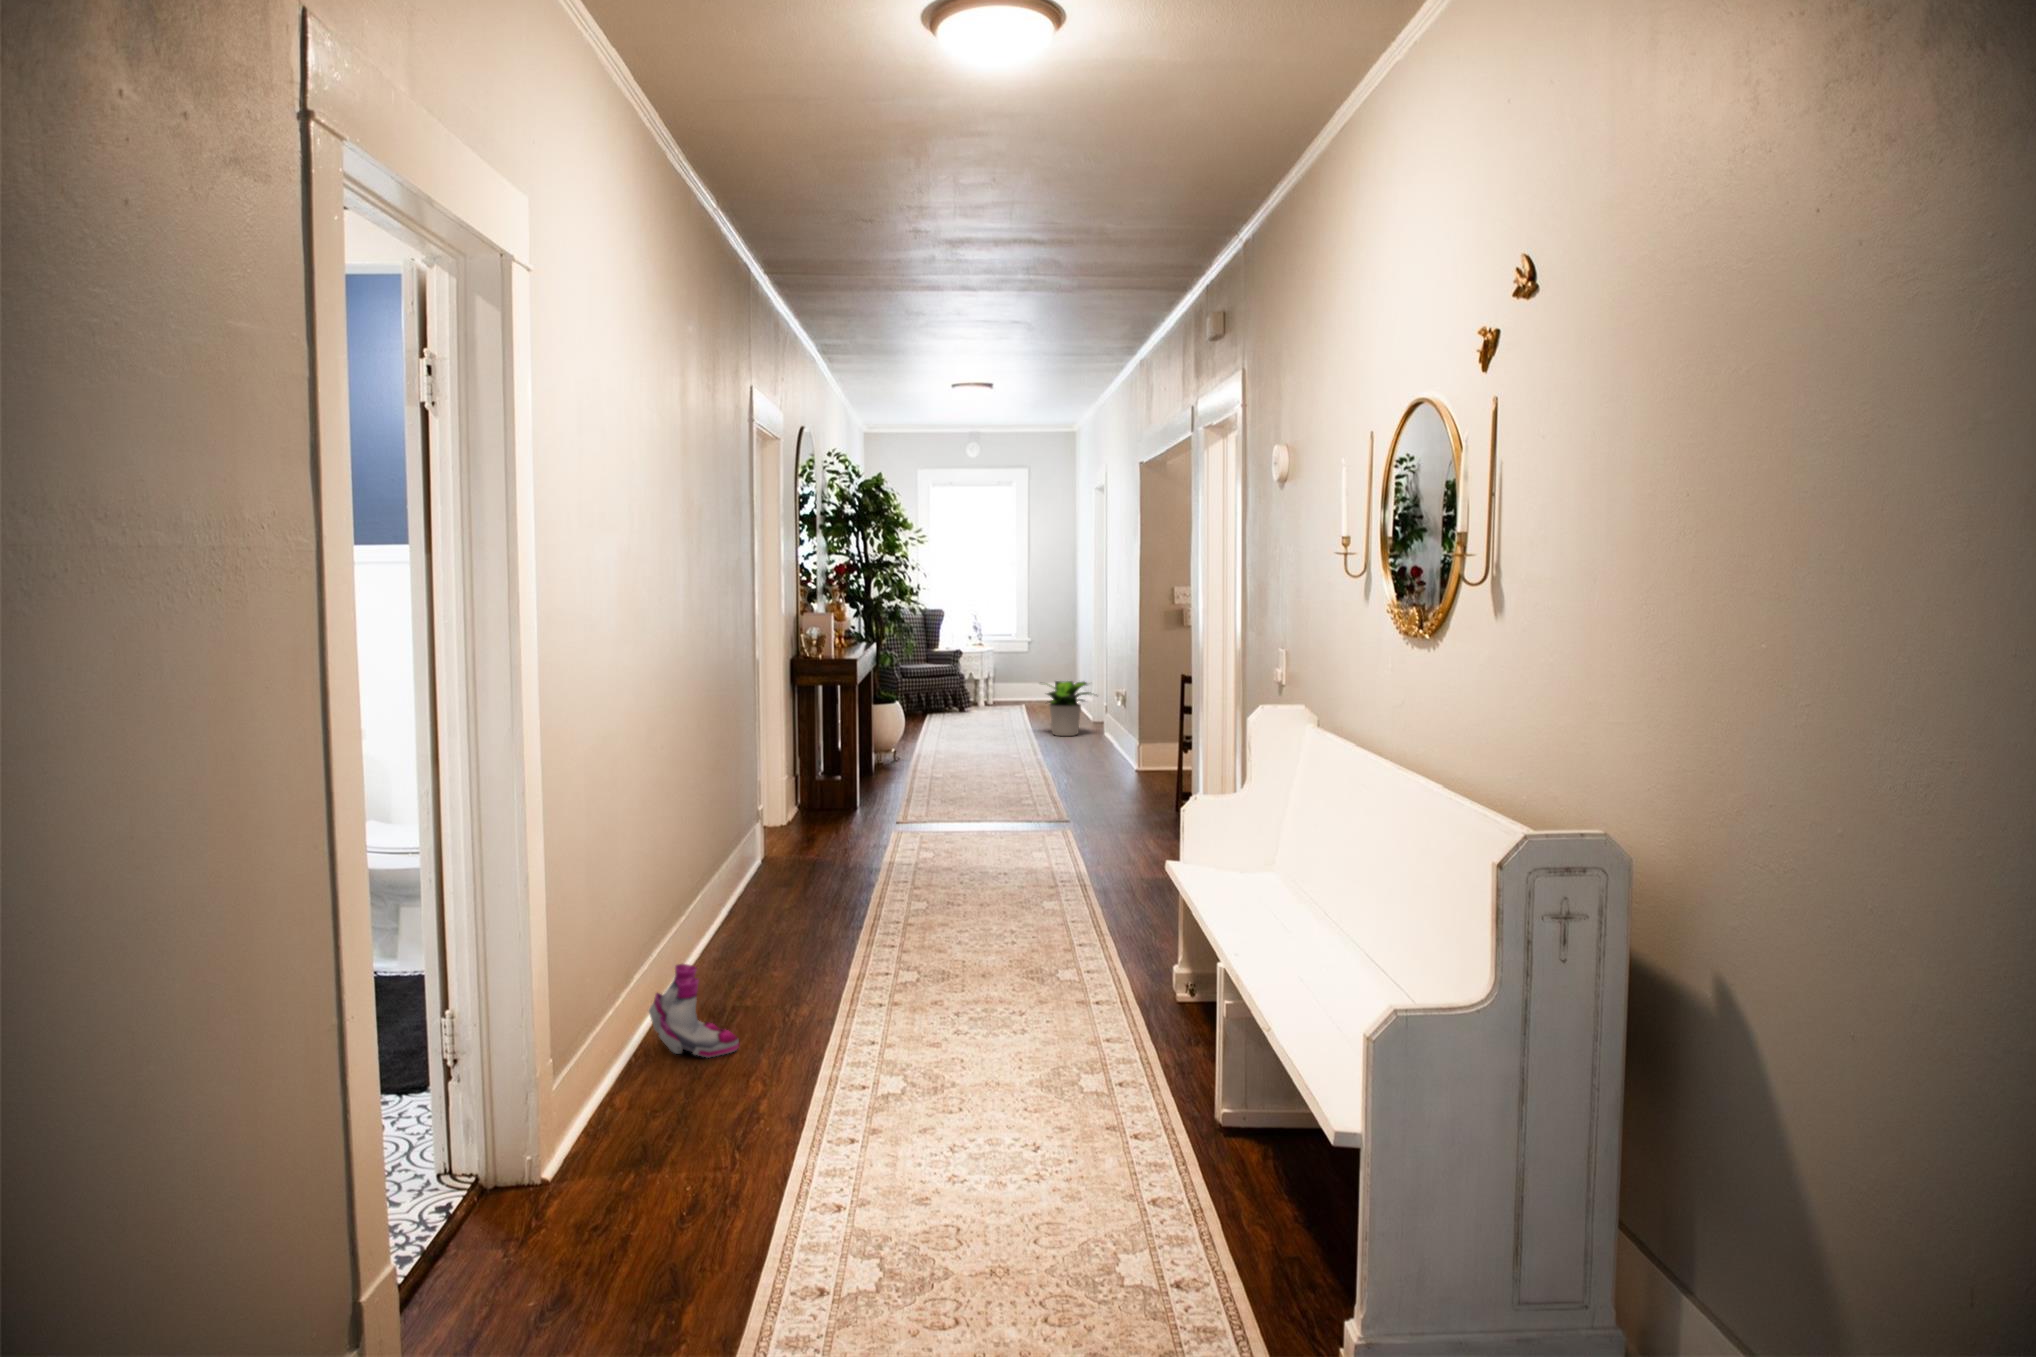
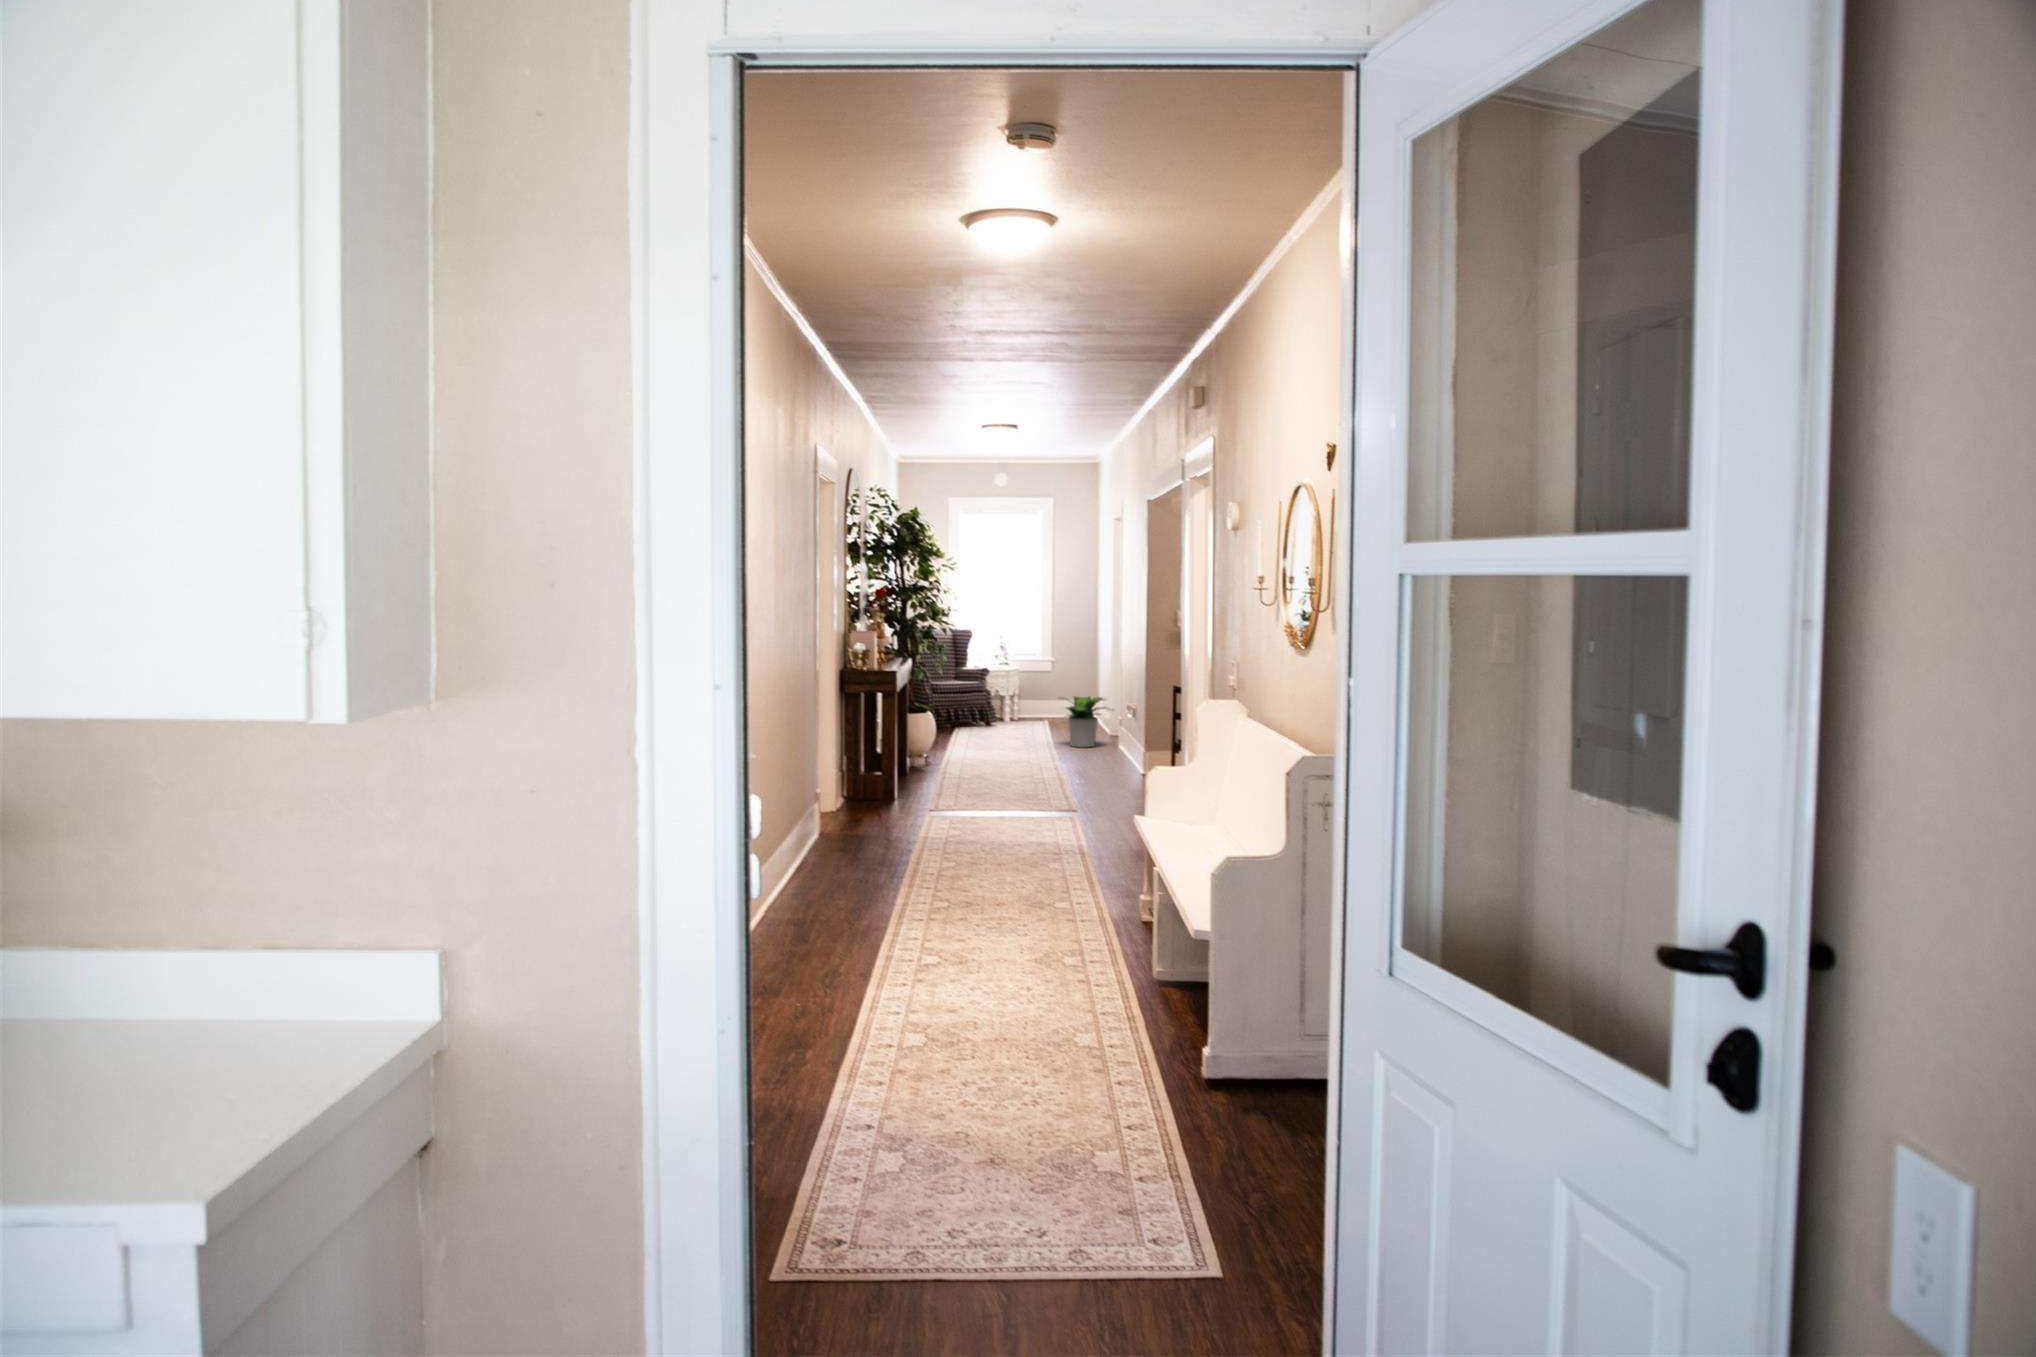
boots: present [649,964,739,1057] -> none [756,880,822,945]

